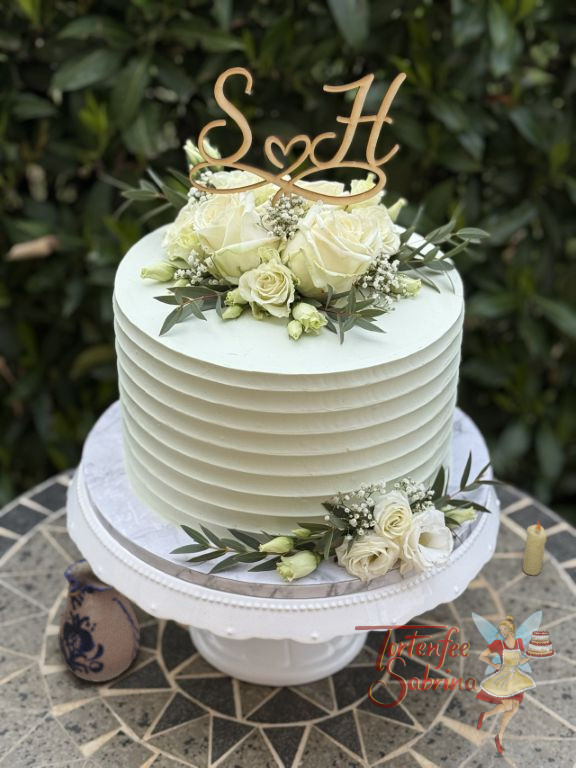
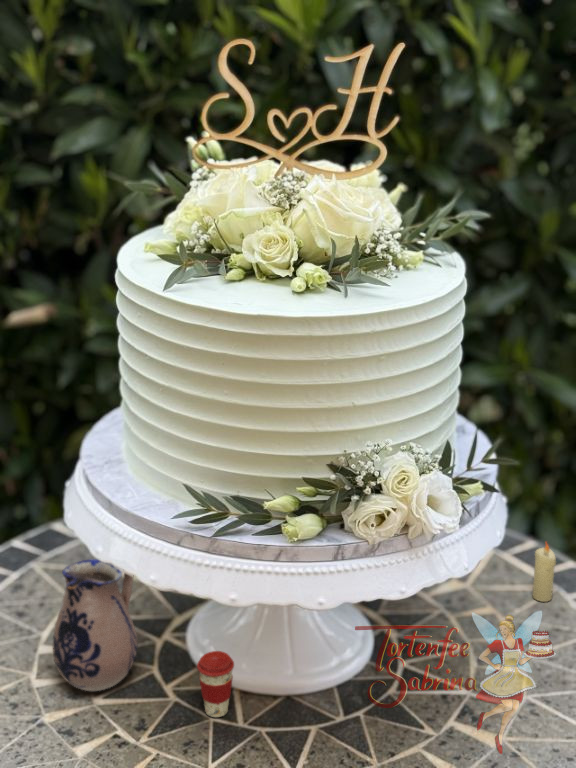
coffee cup: none [197,650,232,711] -> present [197,651,234,717]

